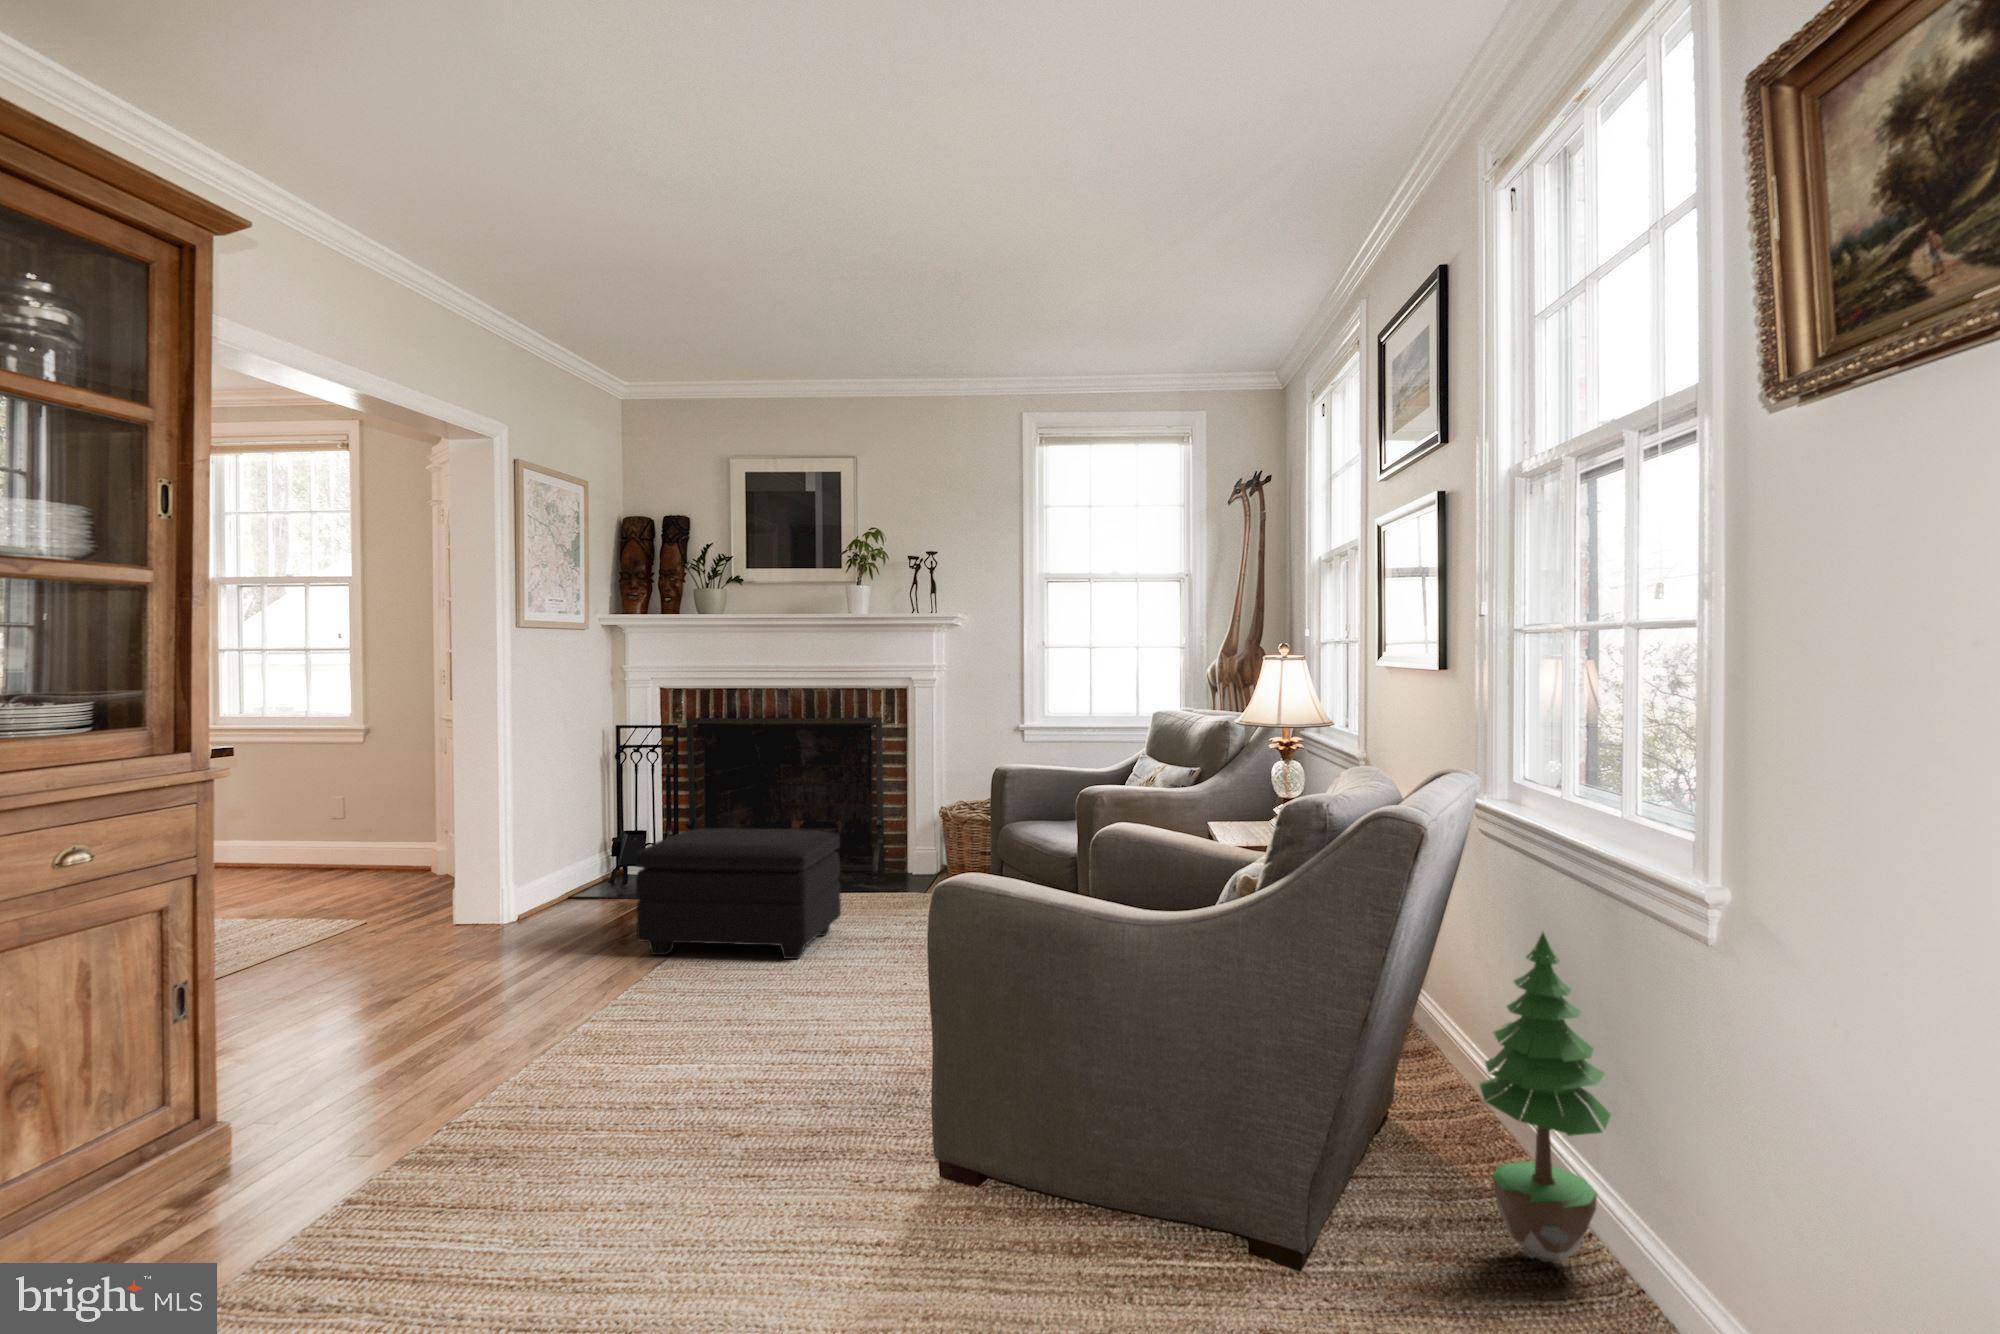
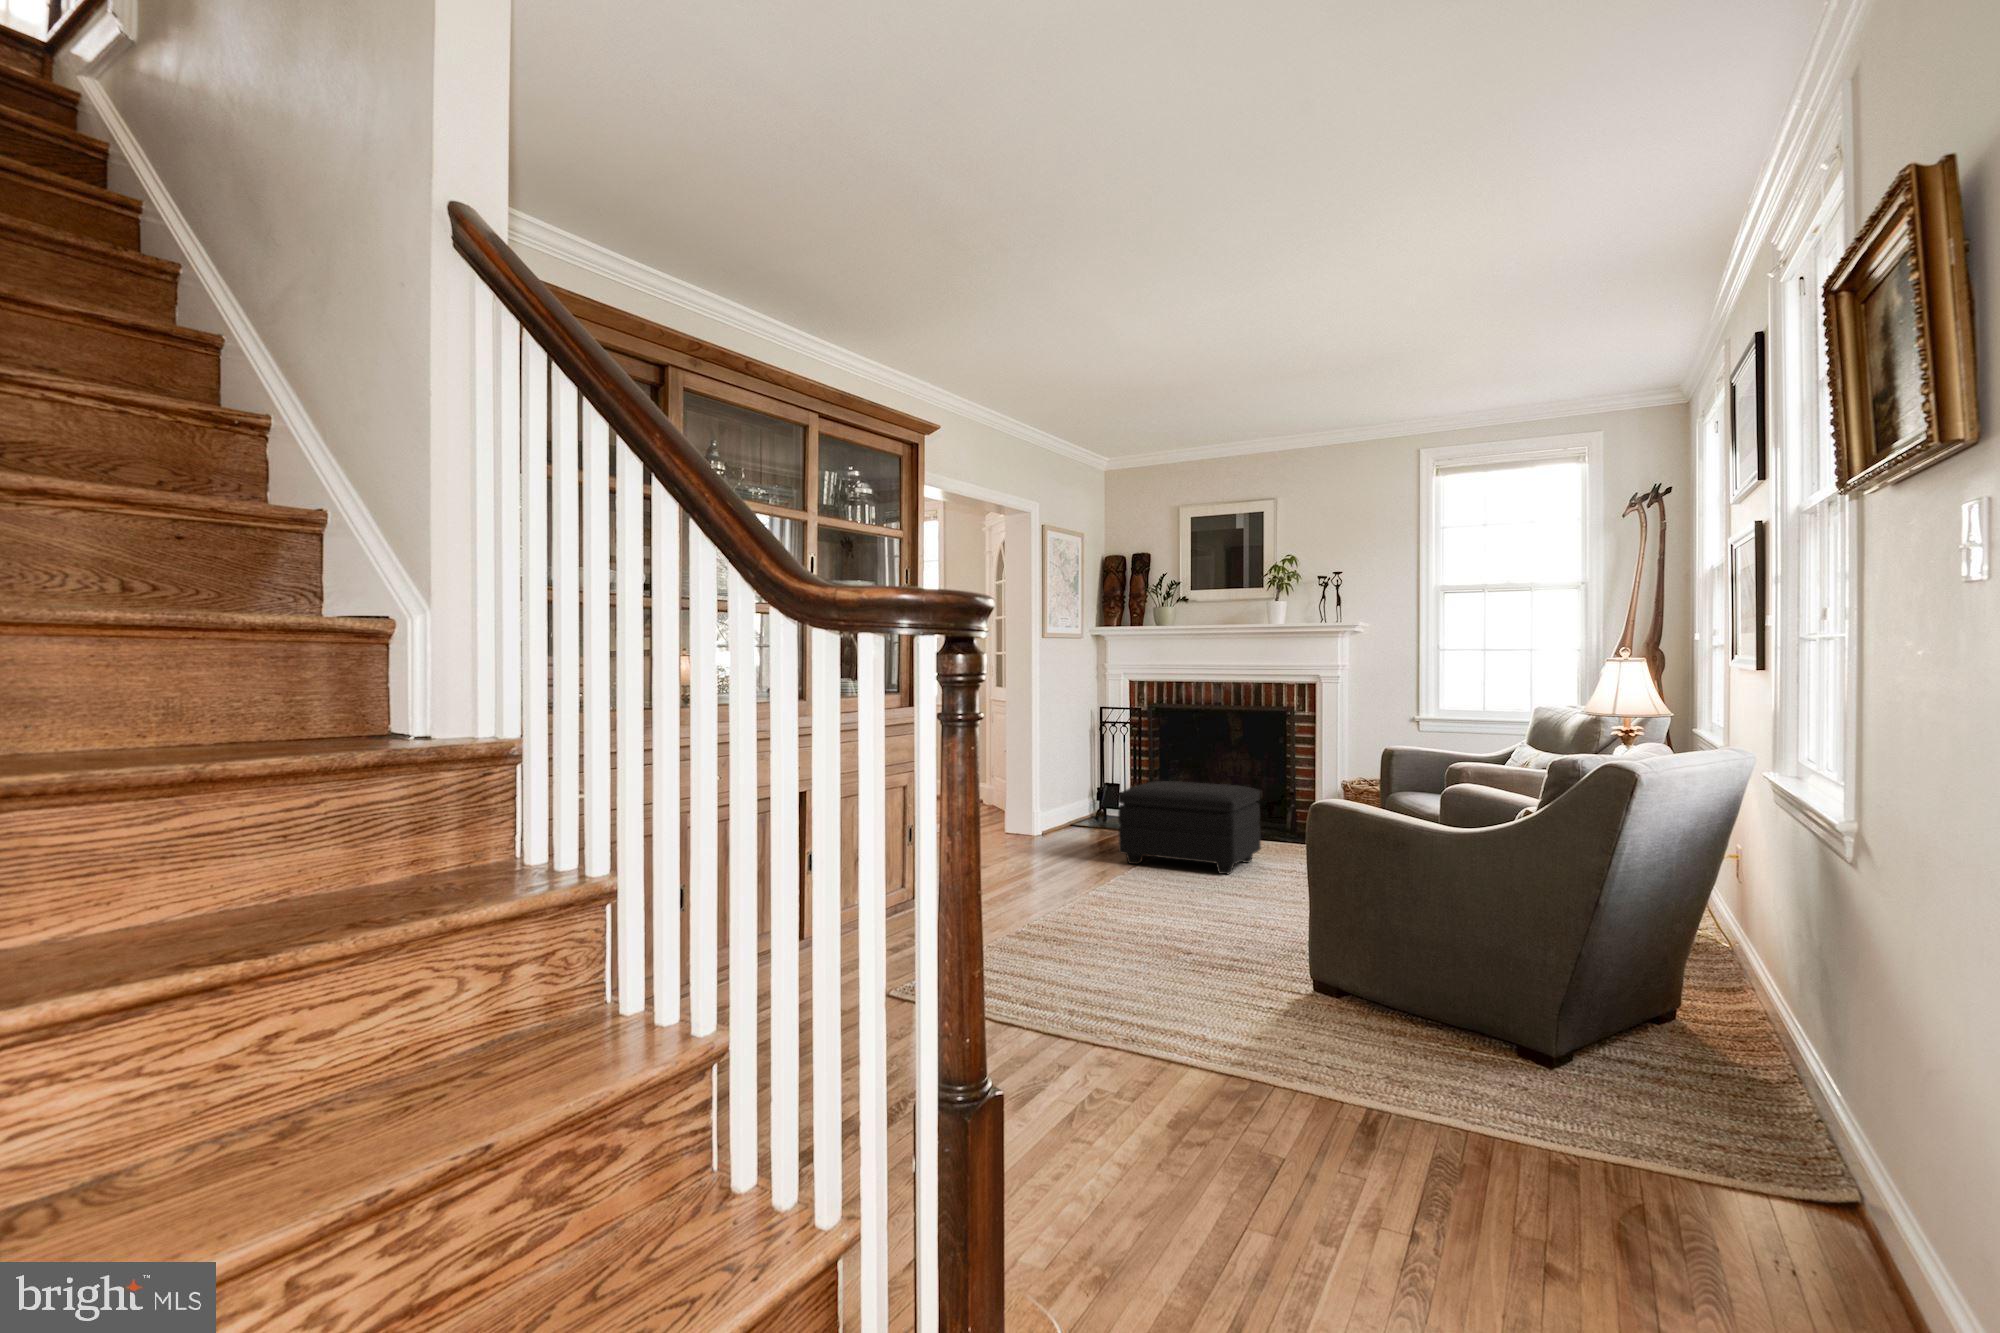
potted tree: present [1479,933,1611,1262] -> none [1685,857,1785,1081]

